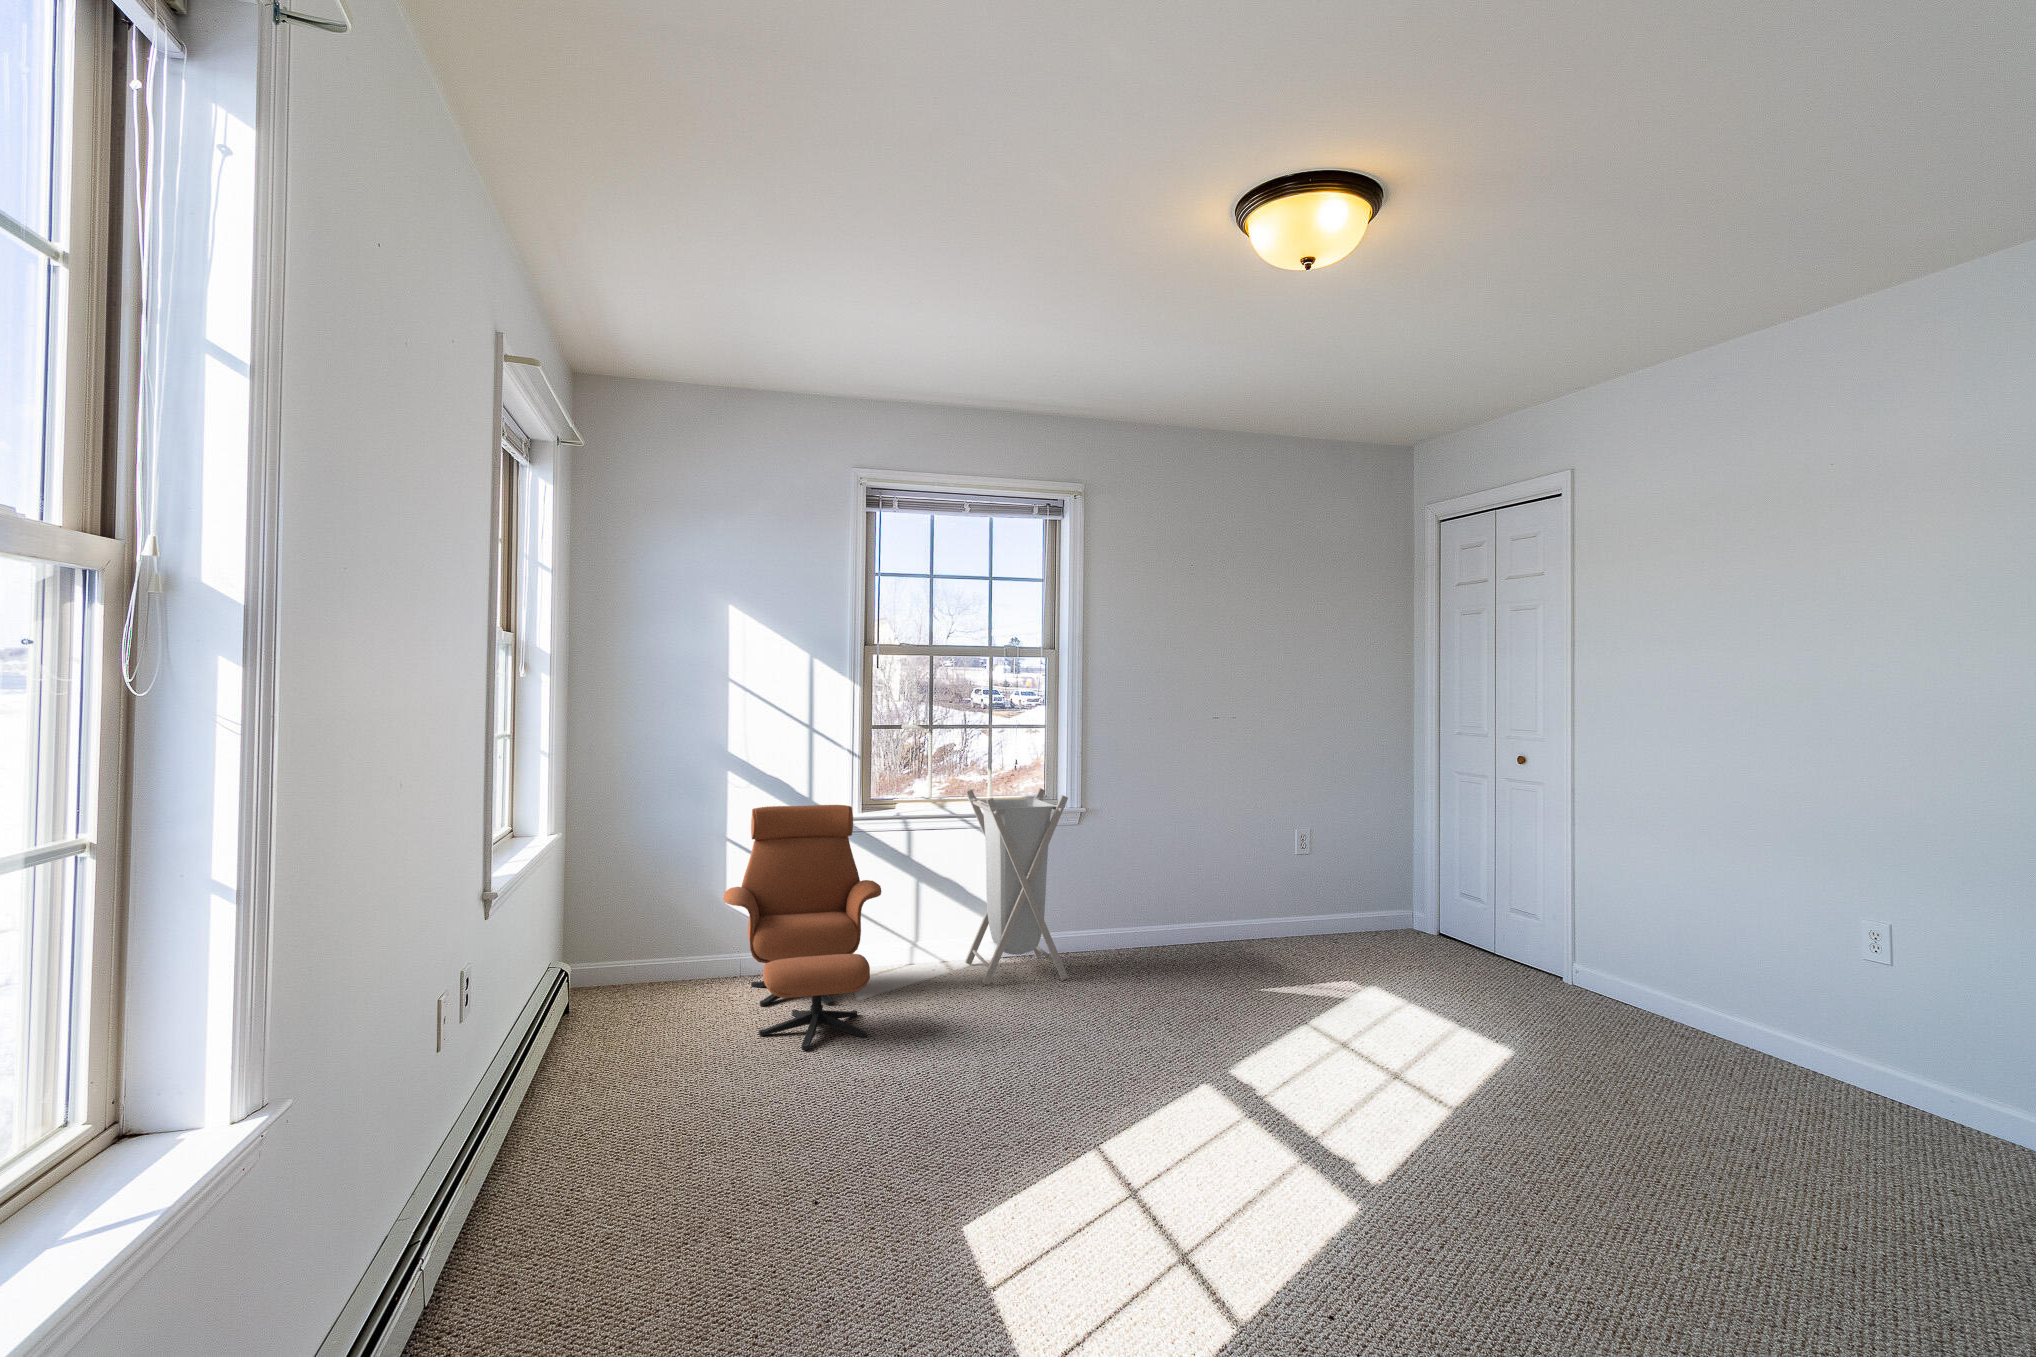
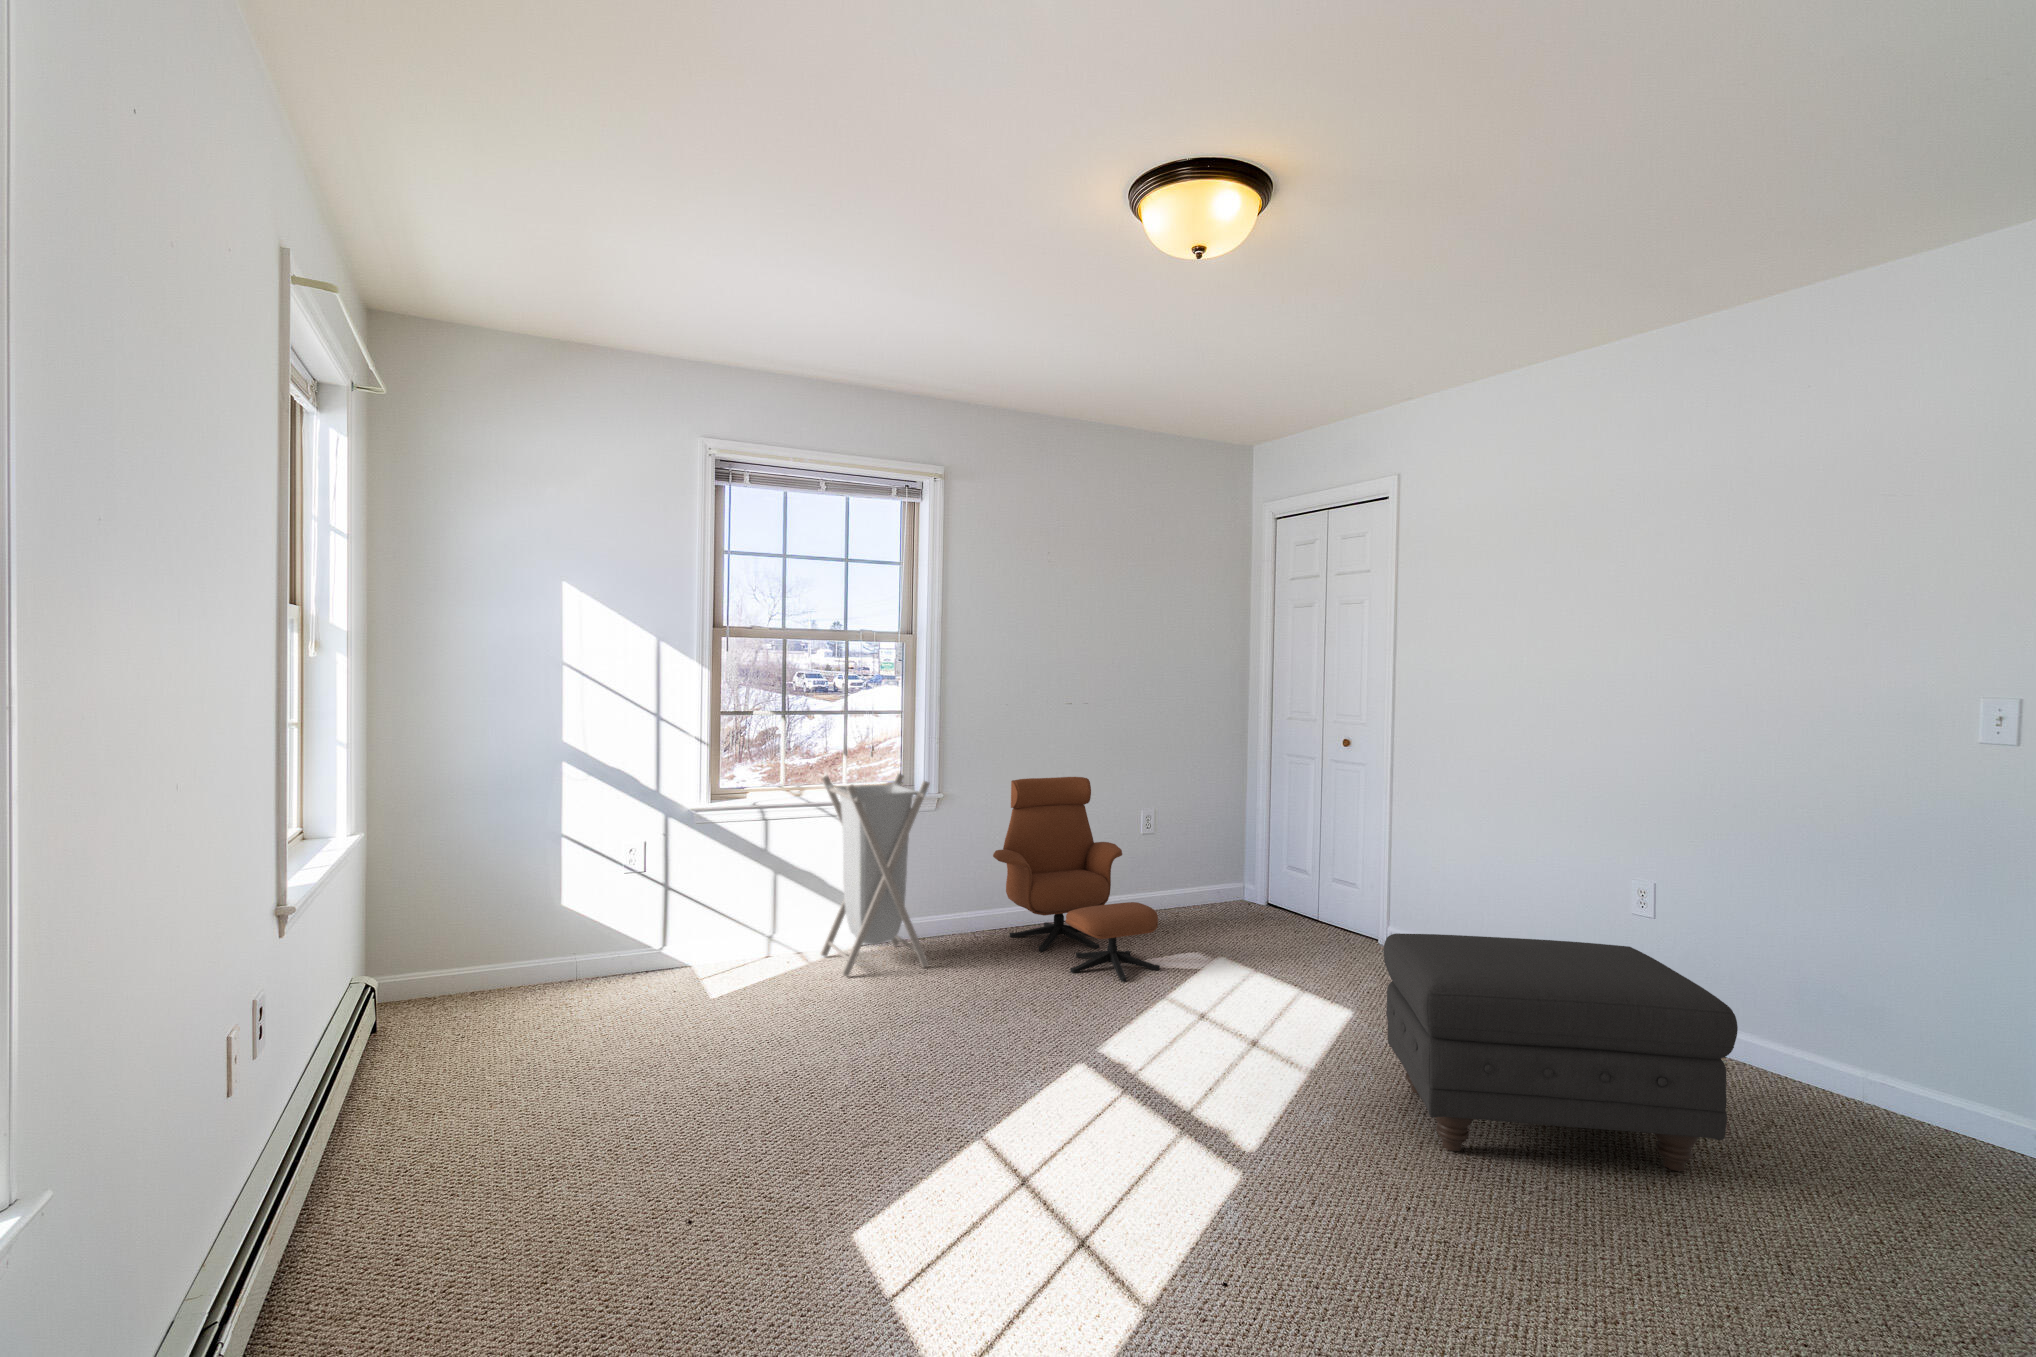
lounge chair: present [723,805,881,1050] -> present [993,777,1160,981]
ottoman: none [1539,966,1971,1256] -> present [1384,933,1738,1171]

